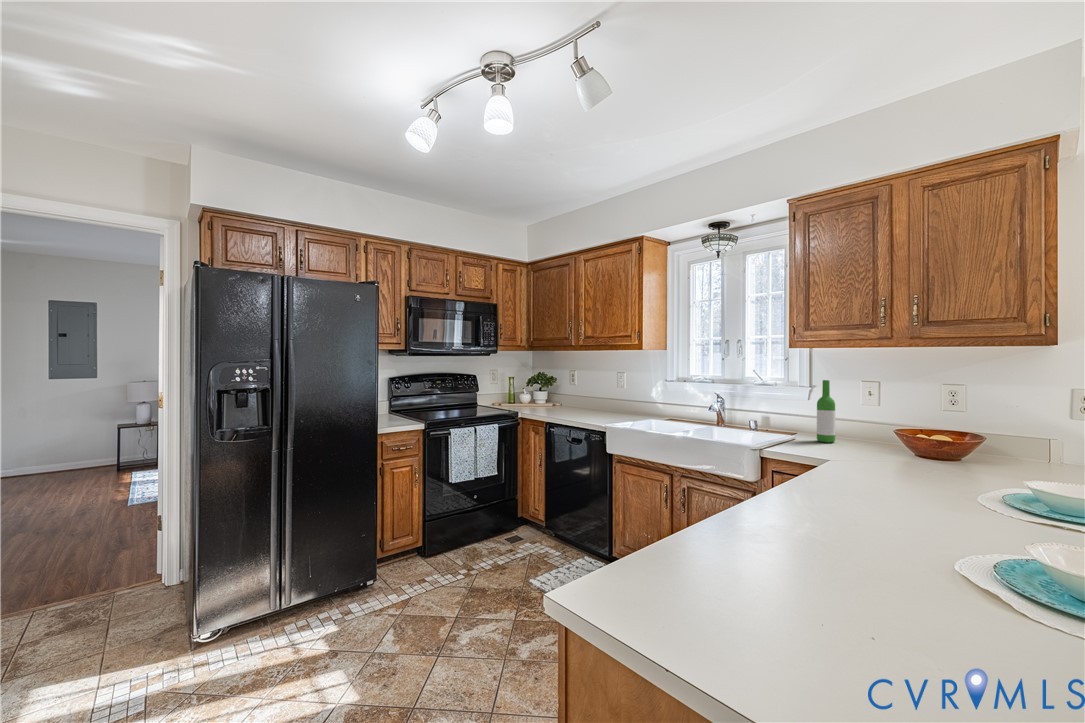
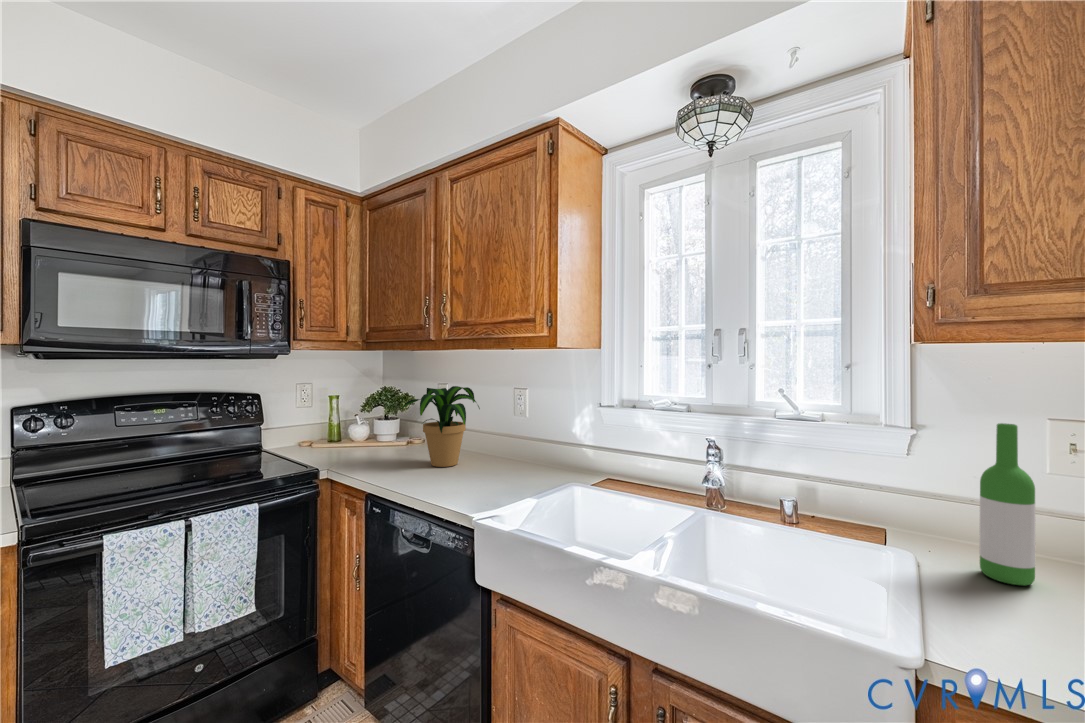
potted plant: none [556,371,599,413] -> present [402,386,480,467]

